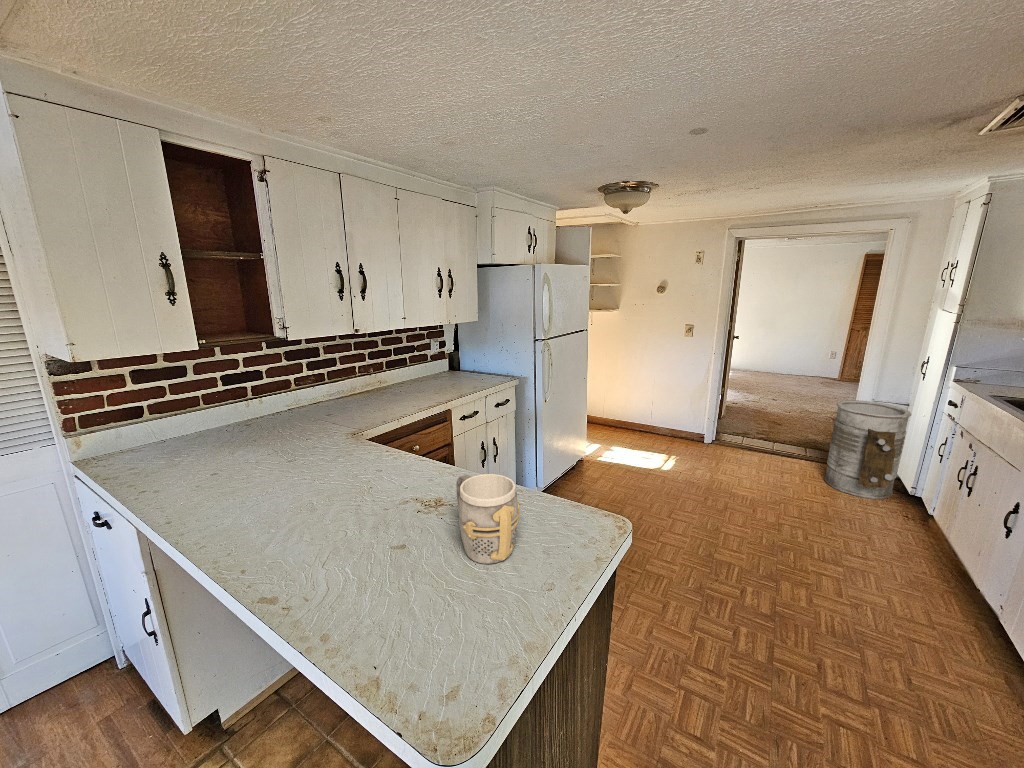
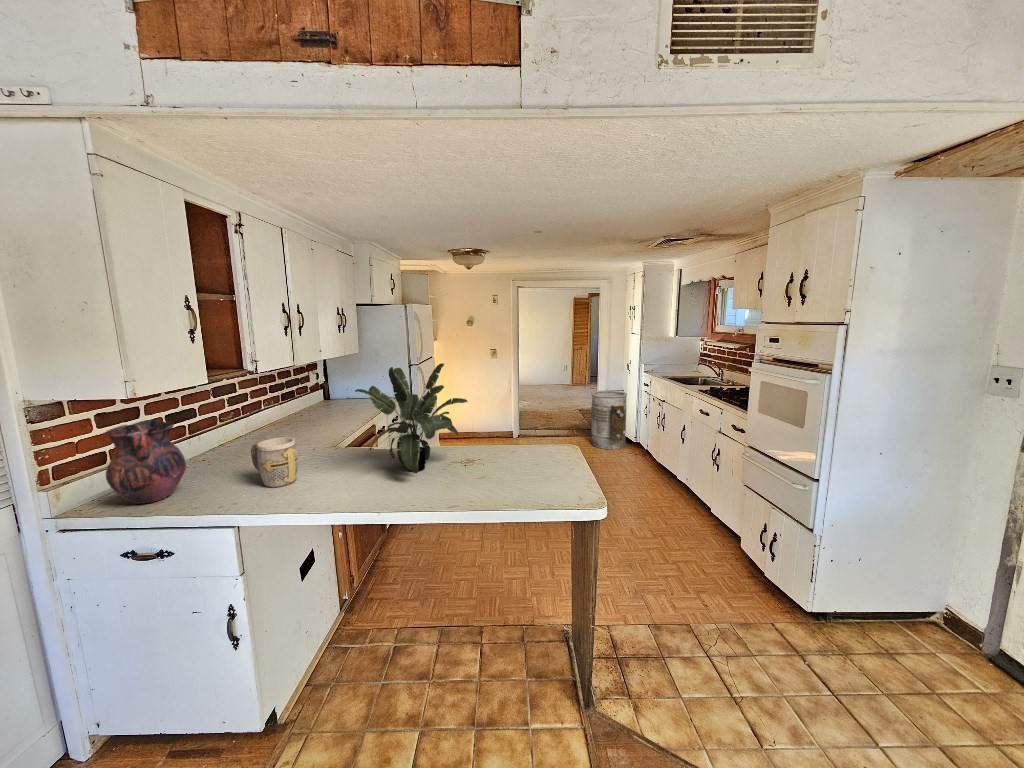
potted plant: none [261,353,418,511] -> present [355,363,468,473]
vase: none [96,382,180,466] -> present [105,420,186,504]
mug: present [456,474,519,564] -> present [251,437,299,487]

